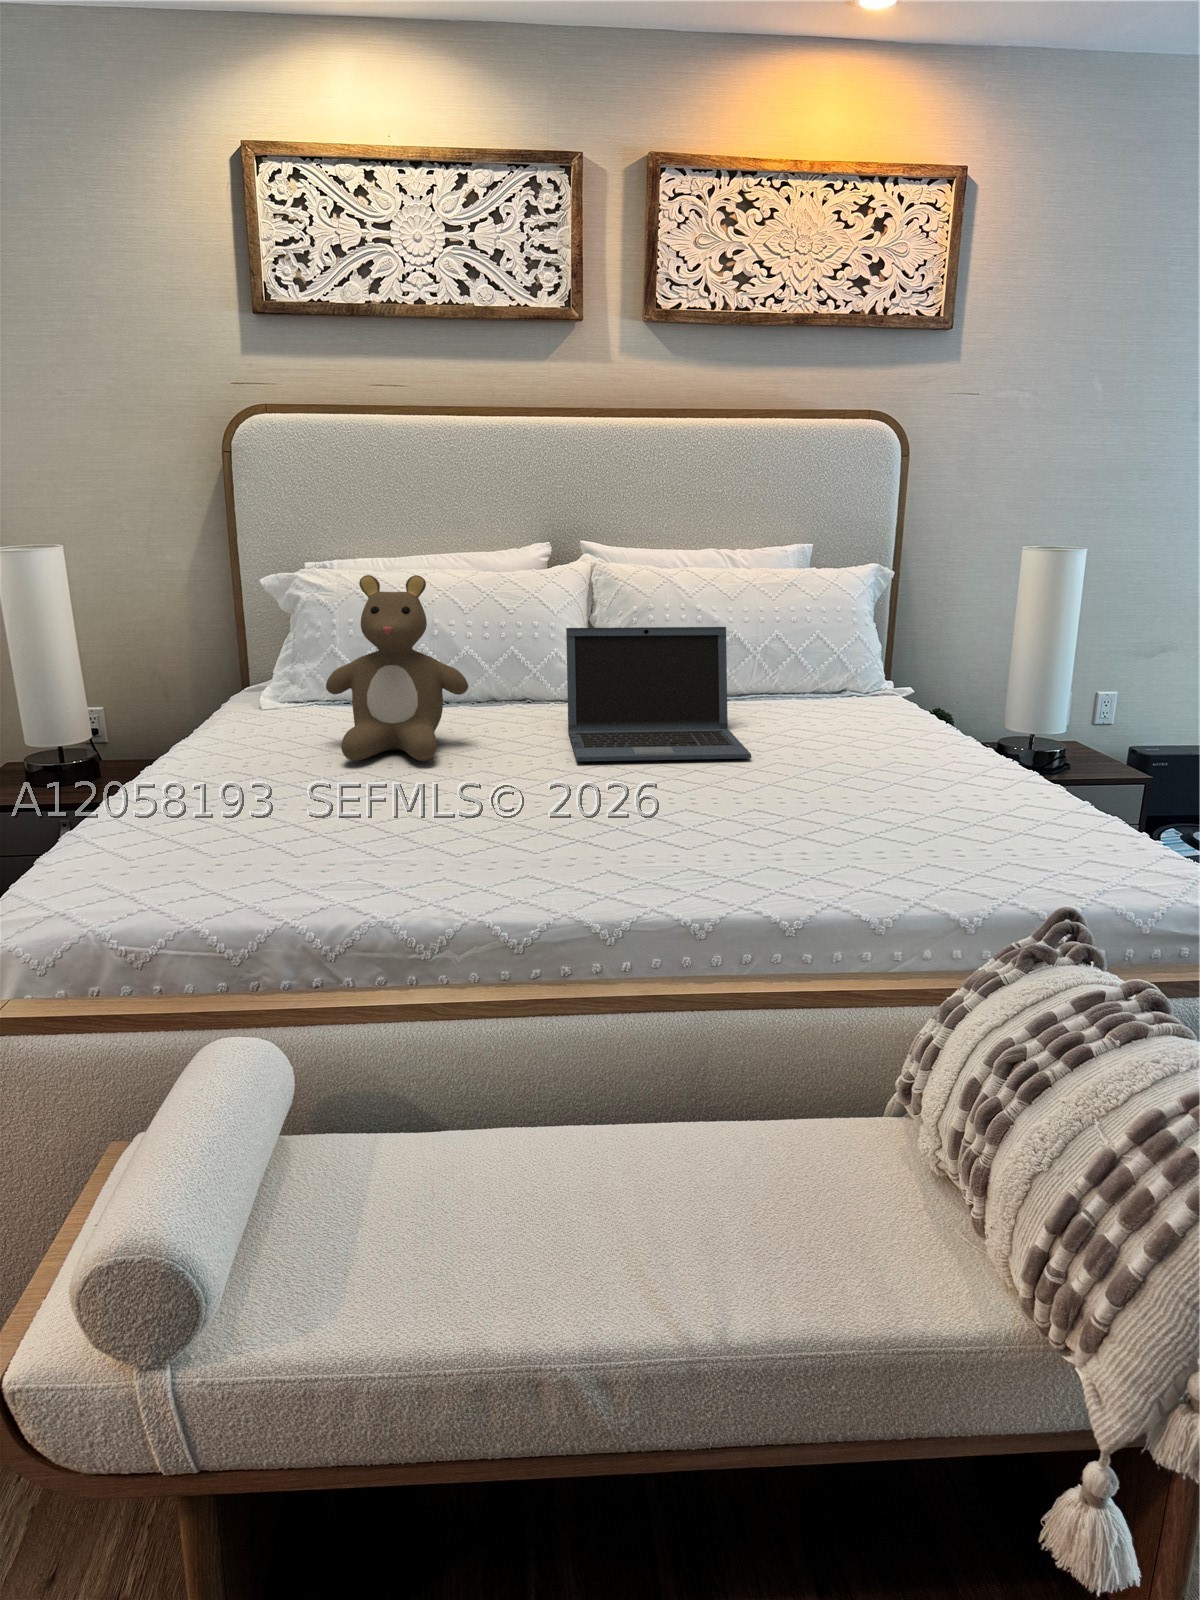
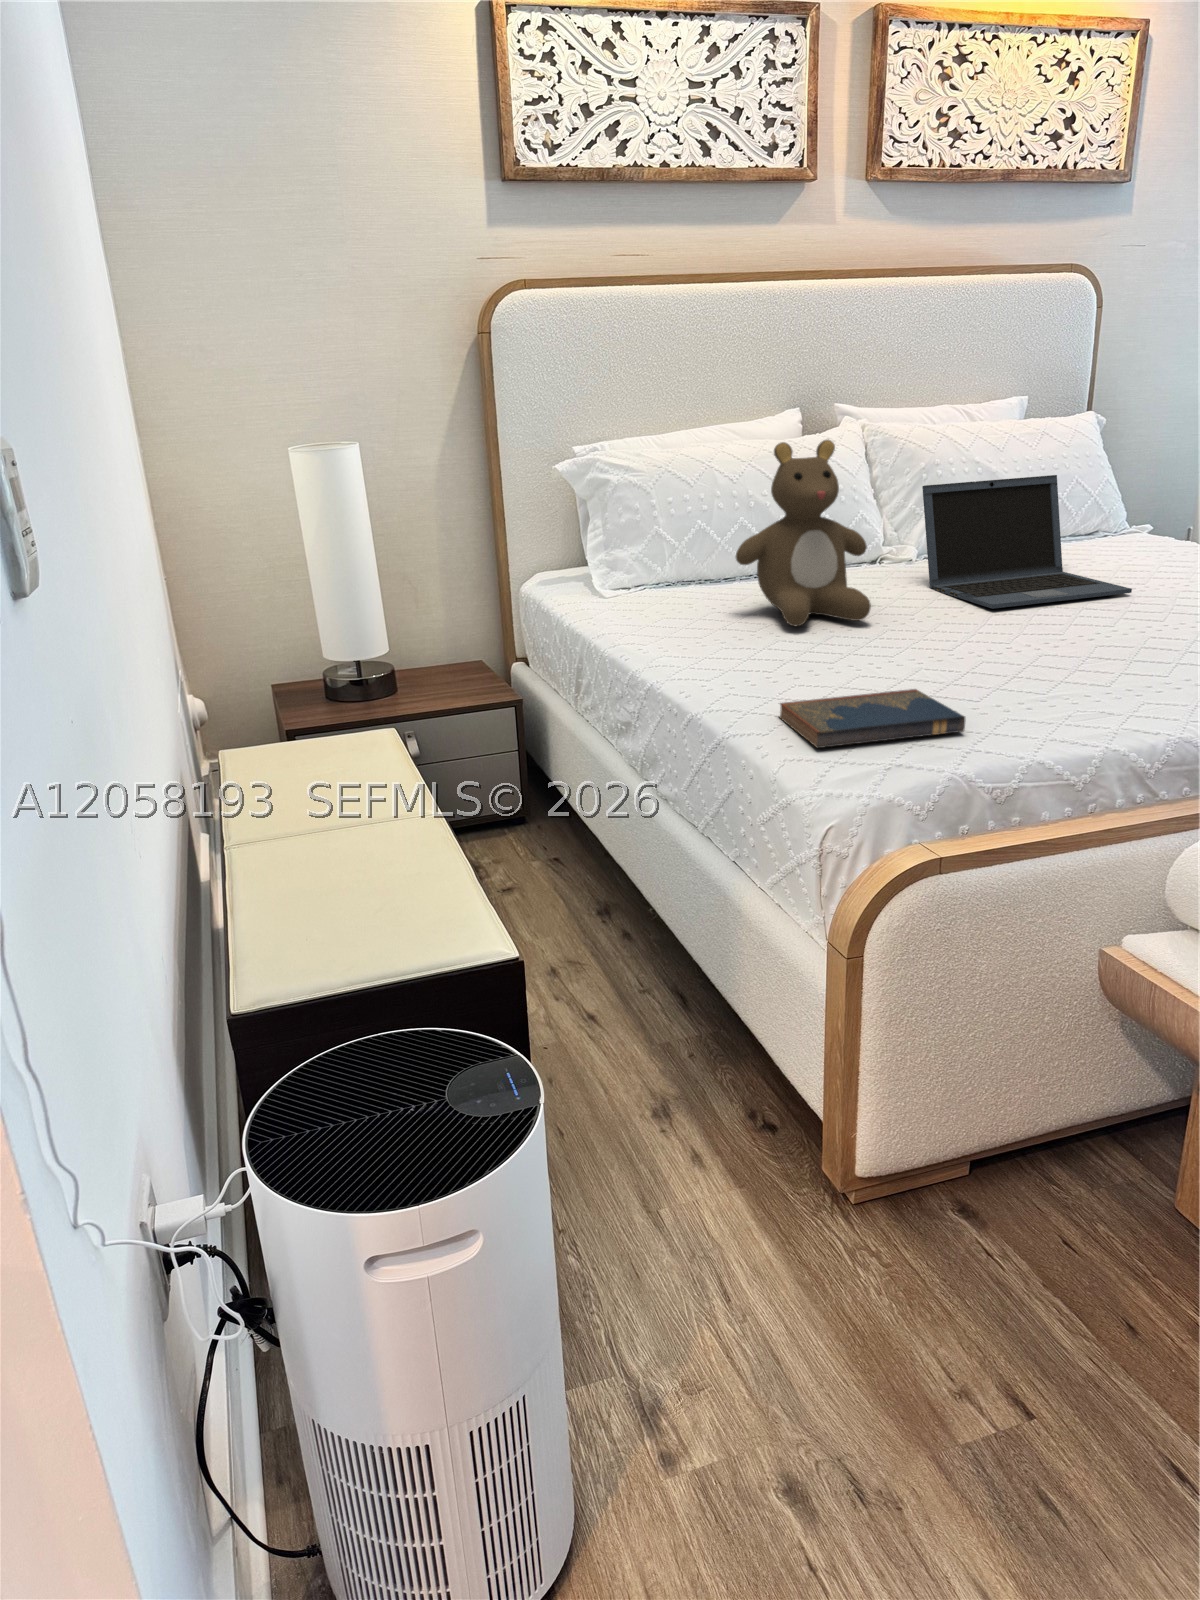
hardcover book: none [121,838,316,889] -> present [780,689,965,748]

